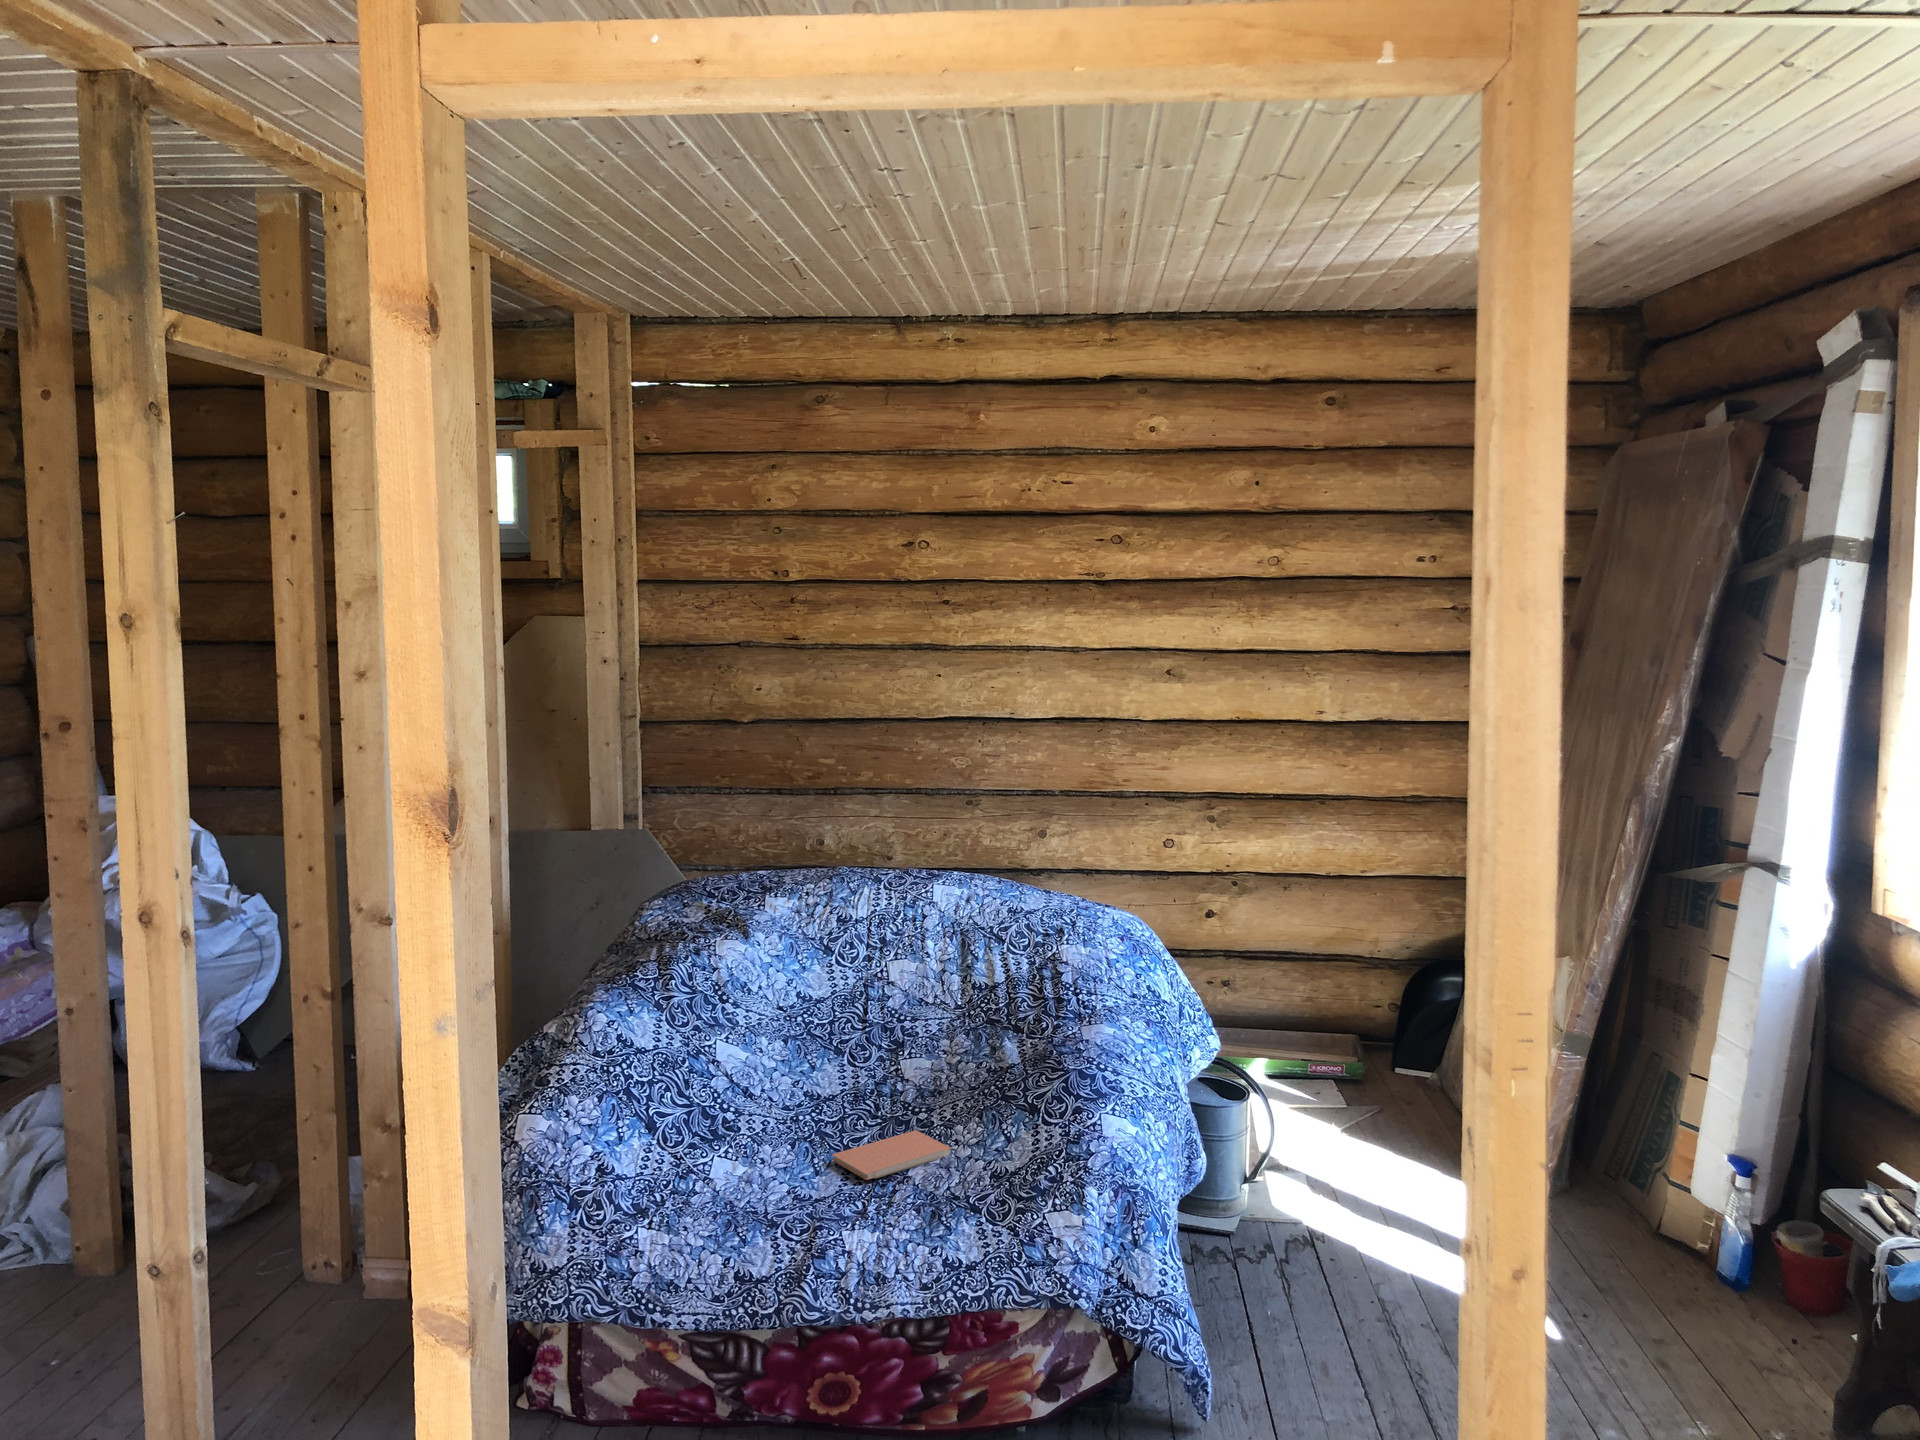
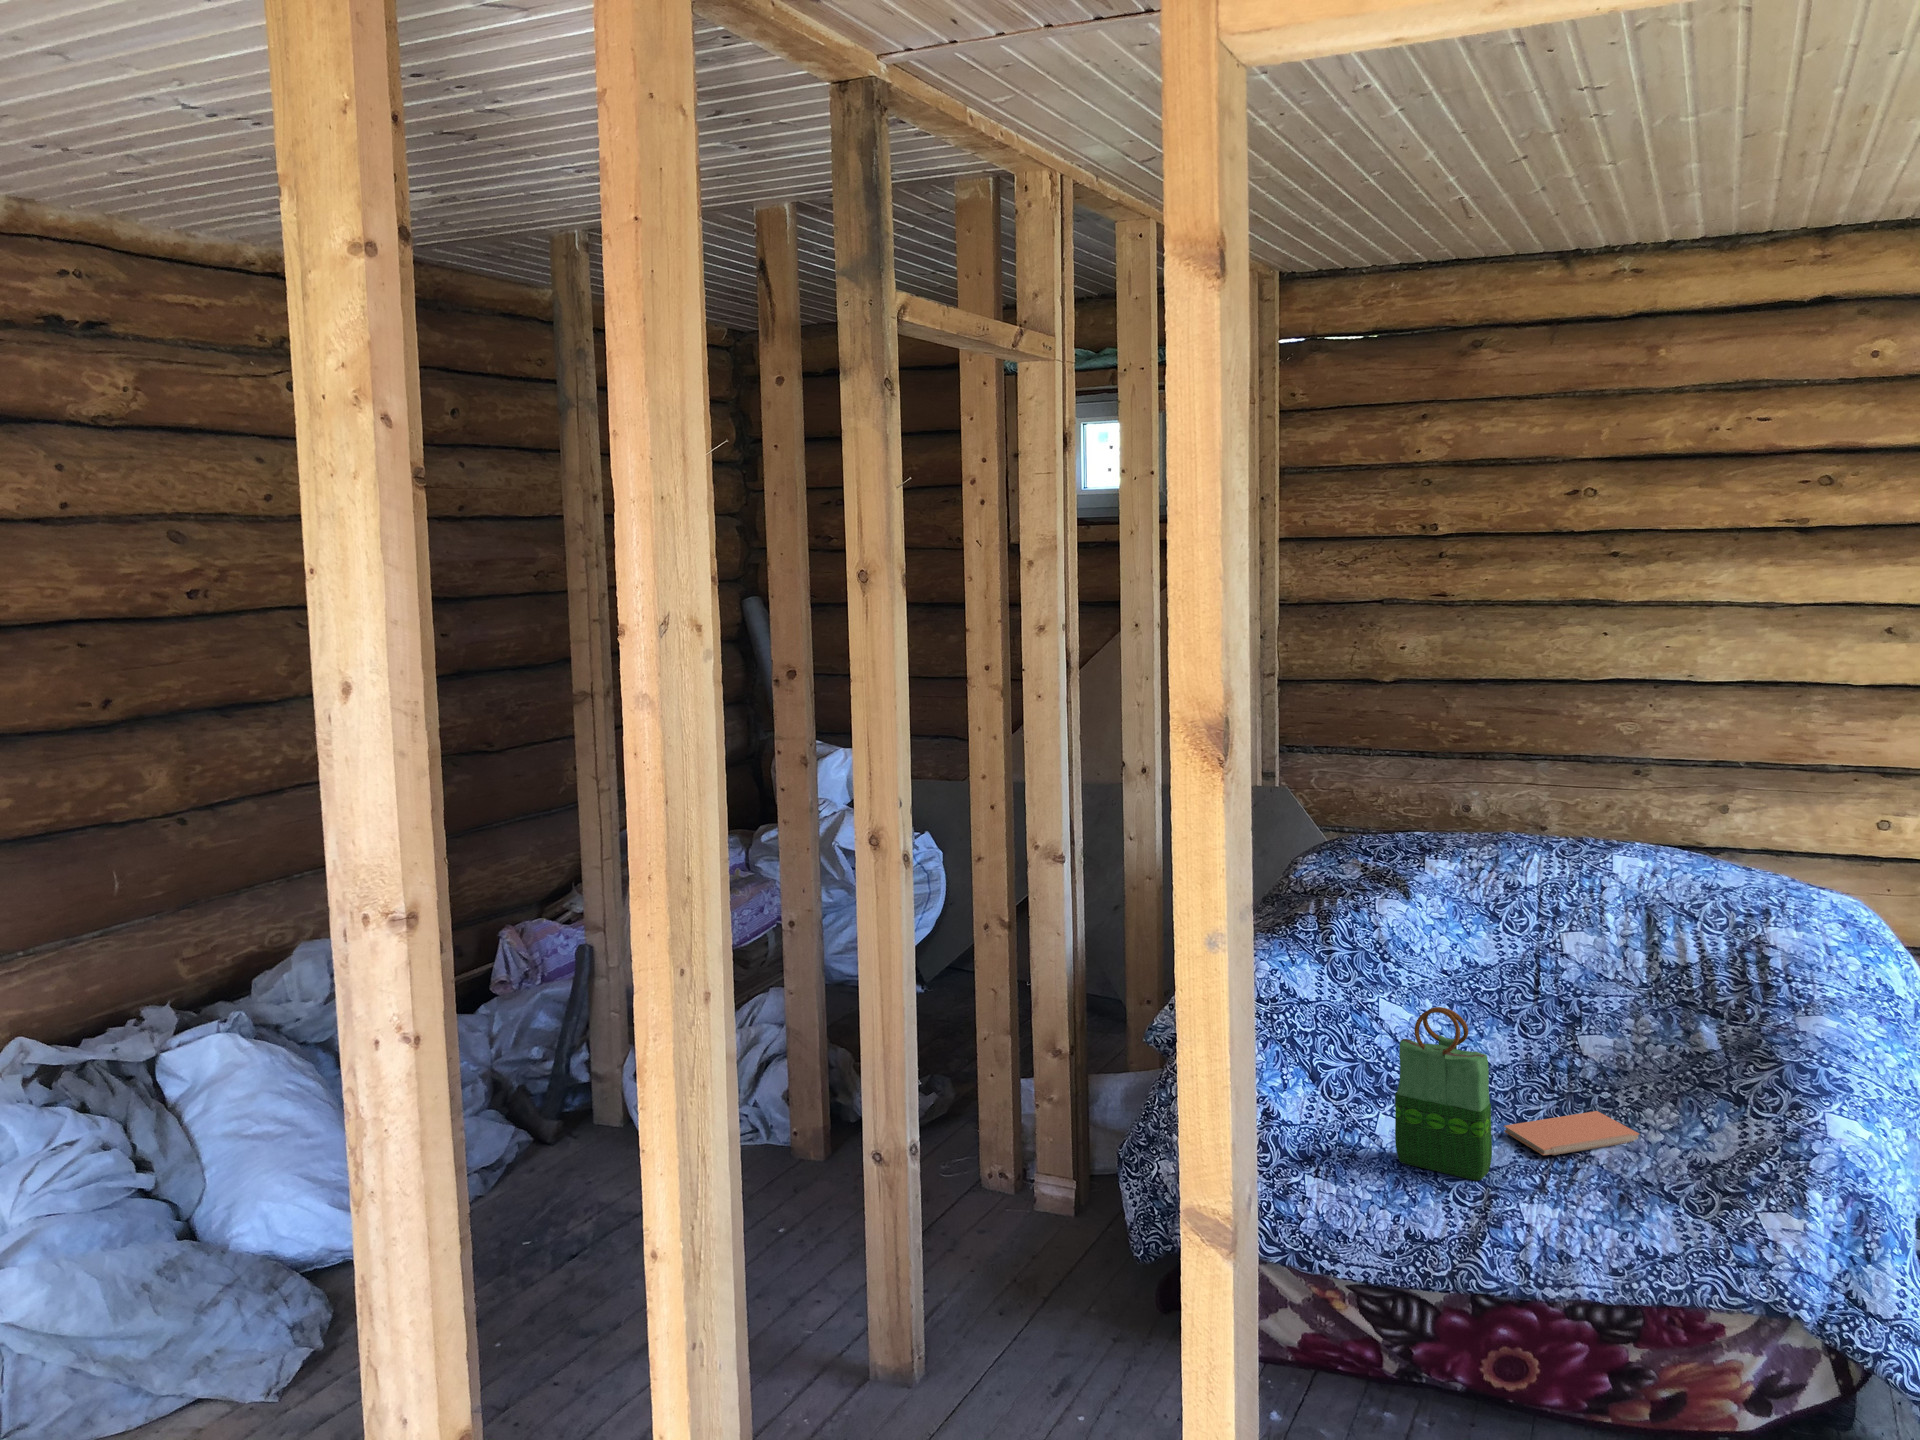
tote bag: none [727,1043,819,1213] -> present [1395,1007,1492,1180]

